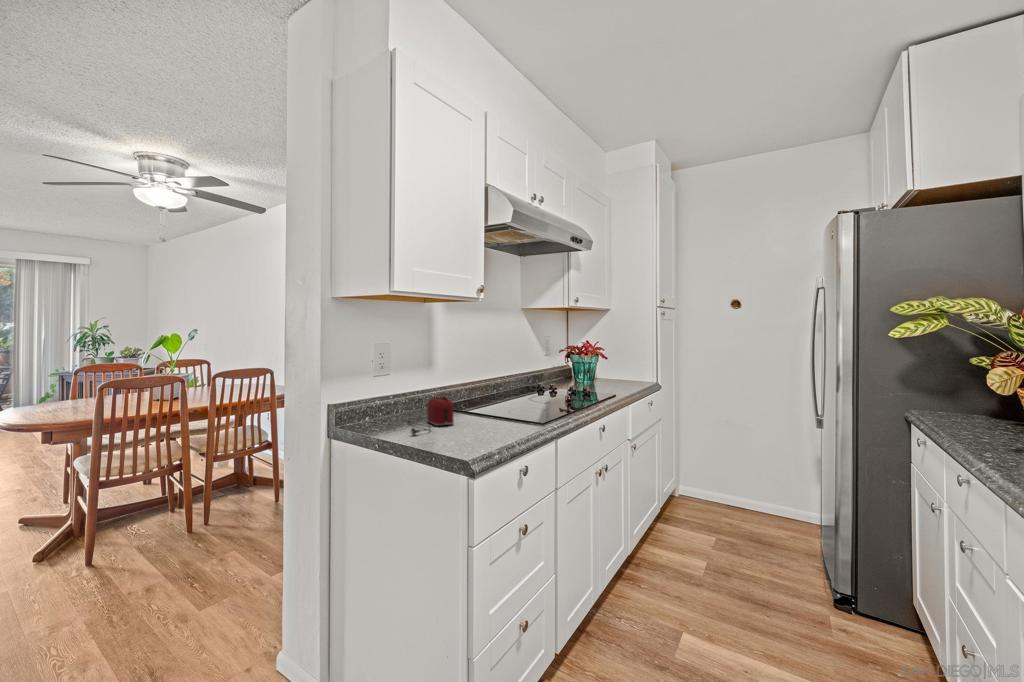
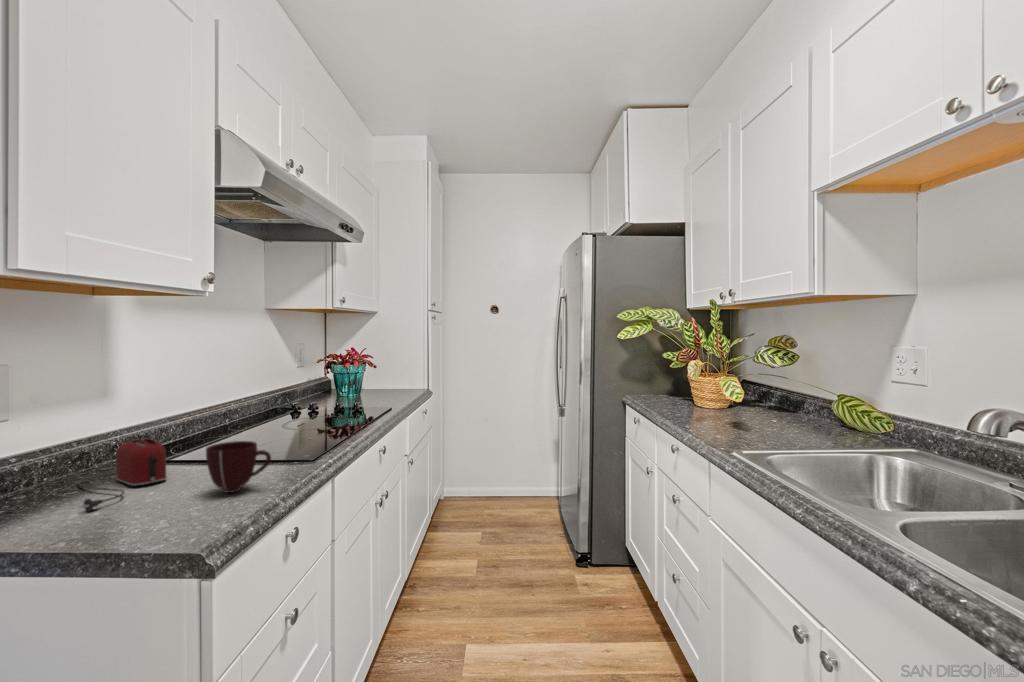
mug: none [474,402,513,435] -> present [206,441,271,493]

